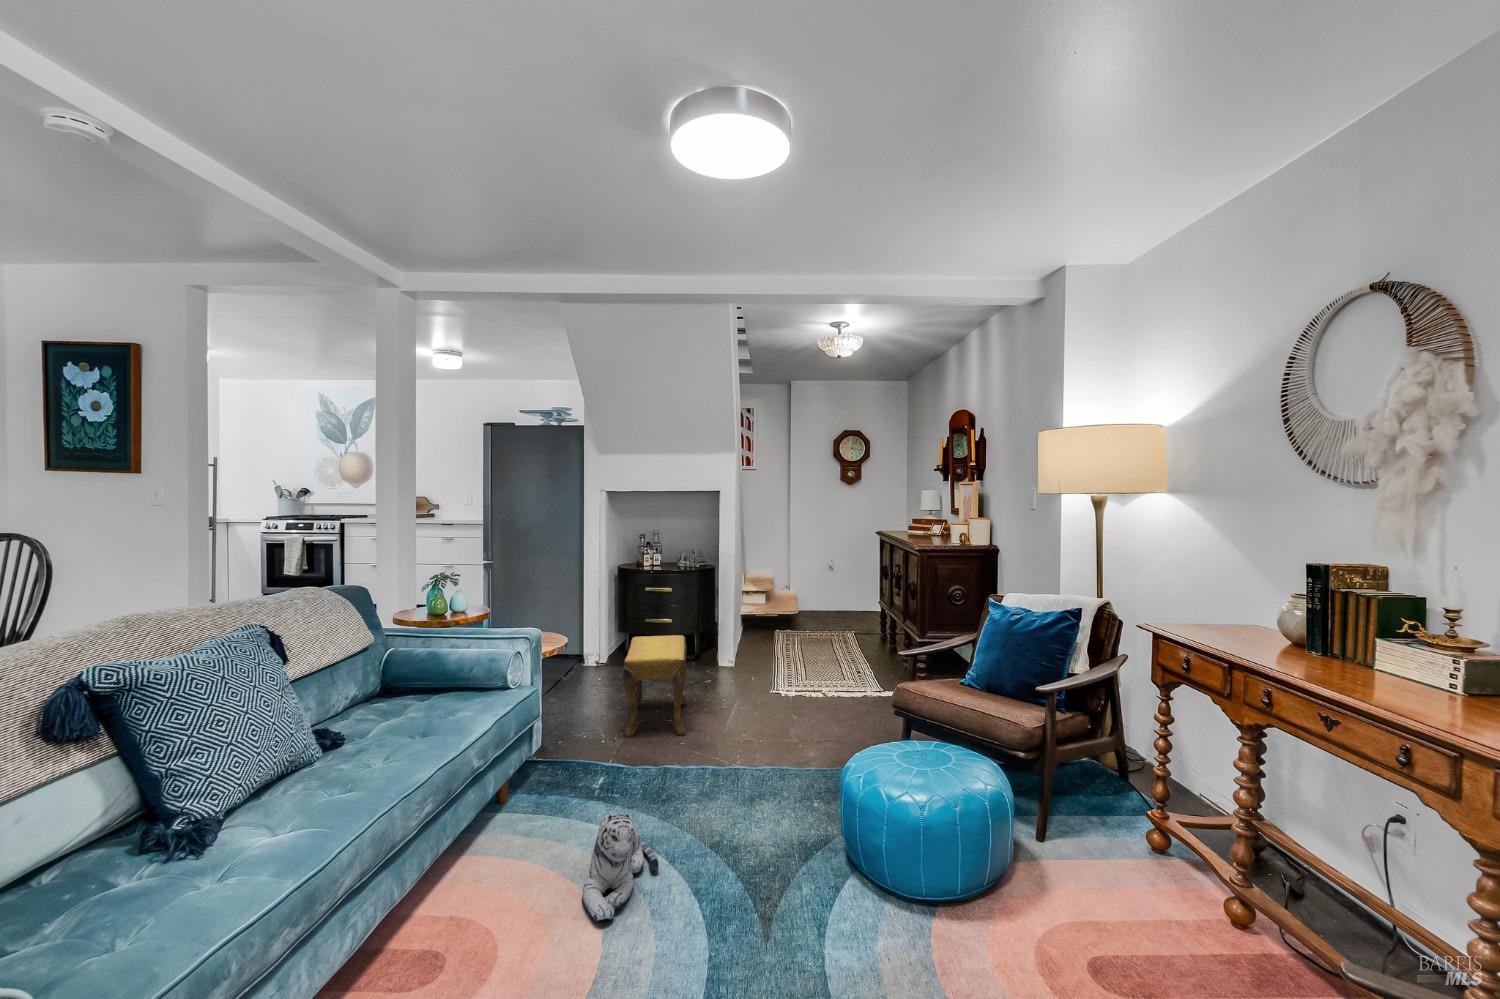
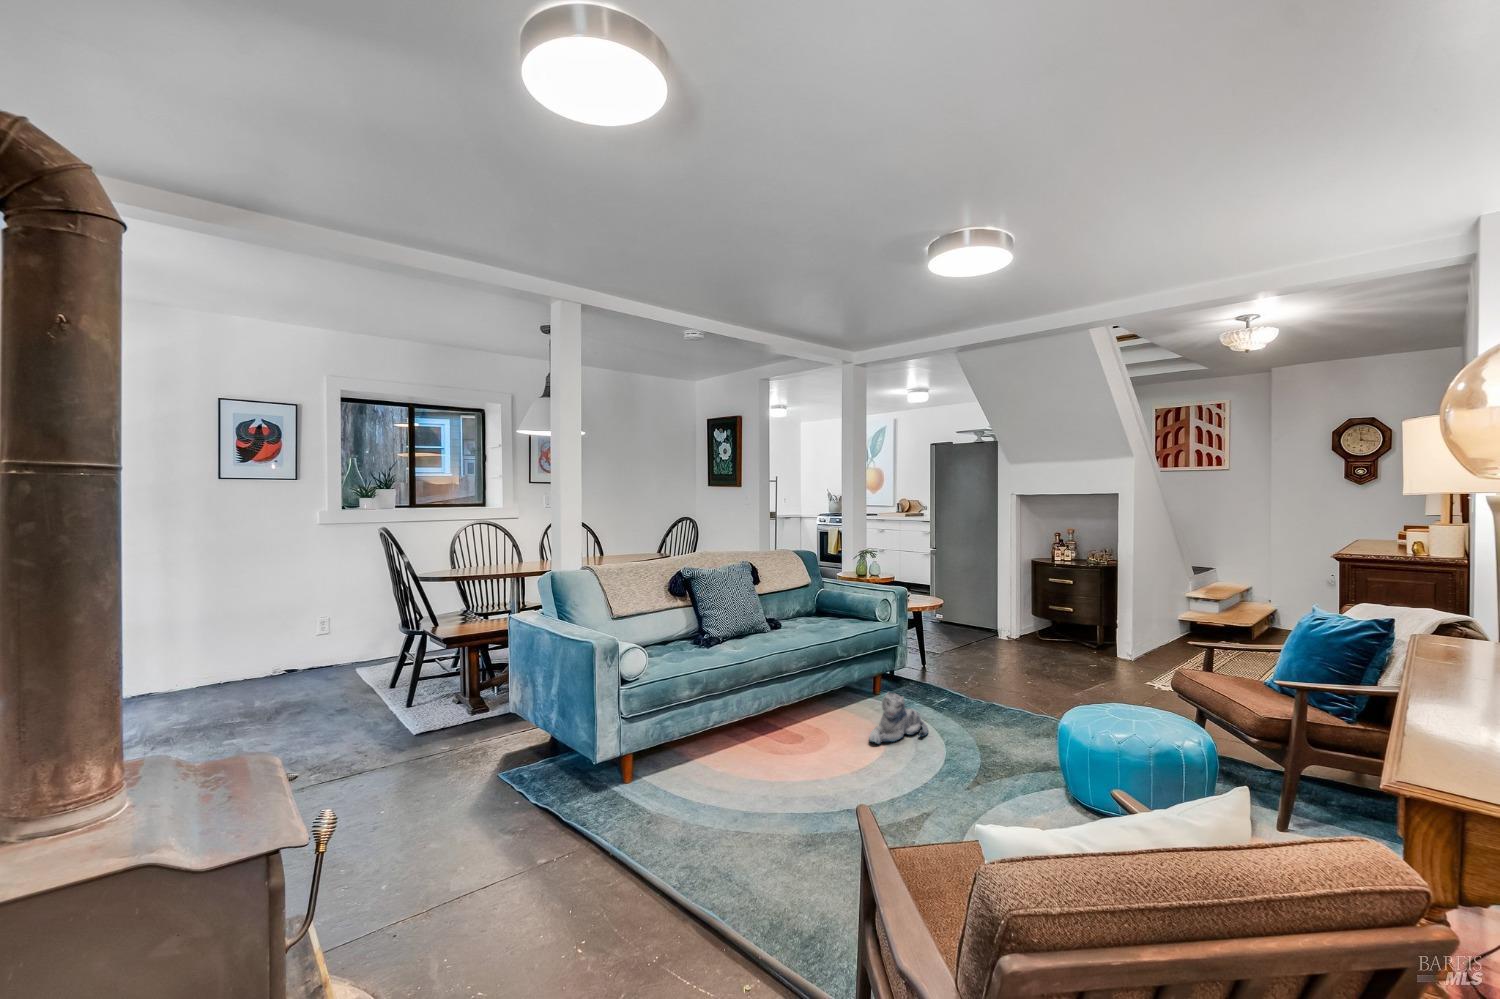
footstool: present [623,635,687,737] -> none [976,612,1049,690]

